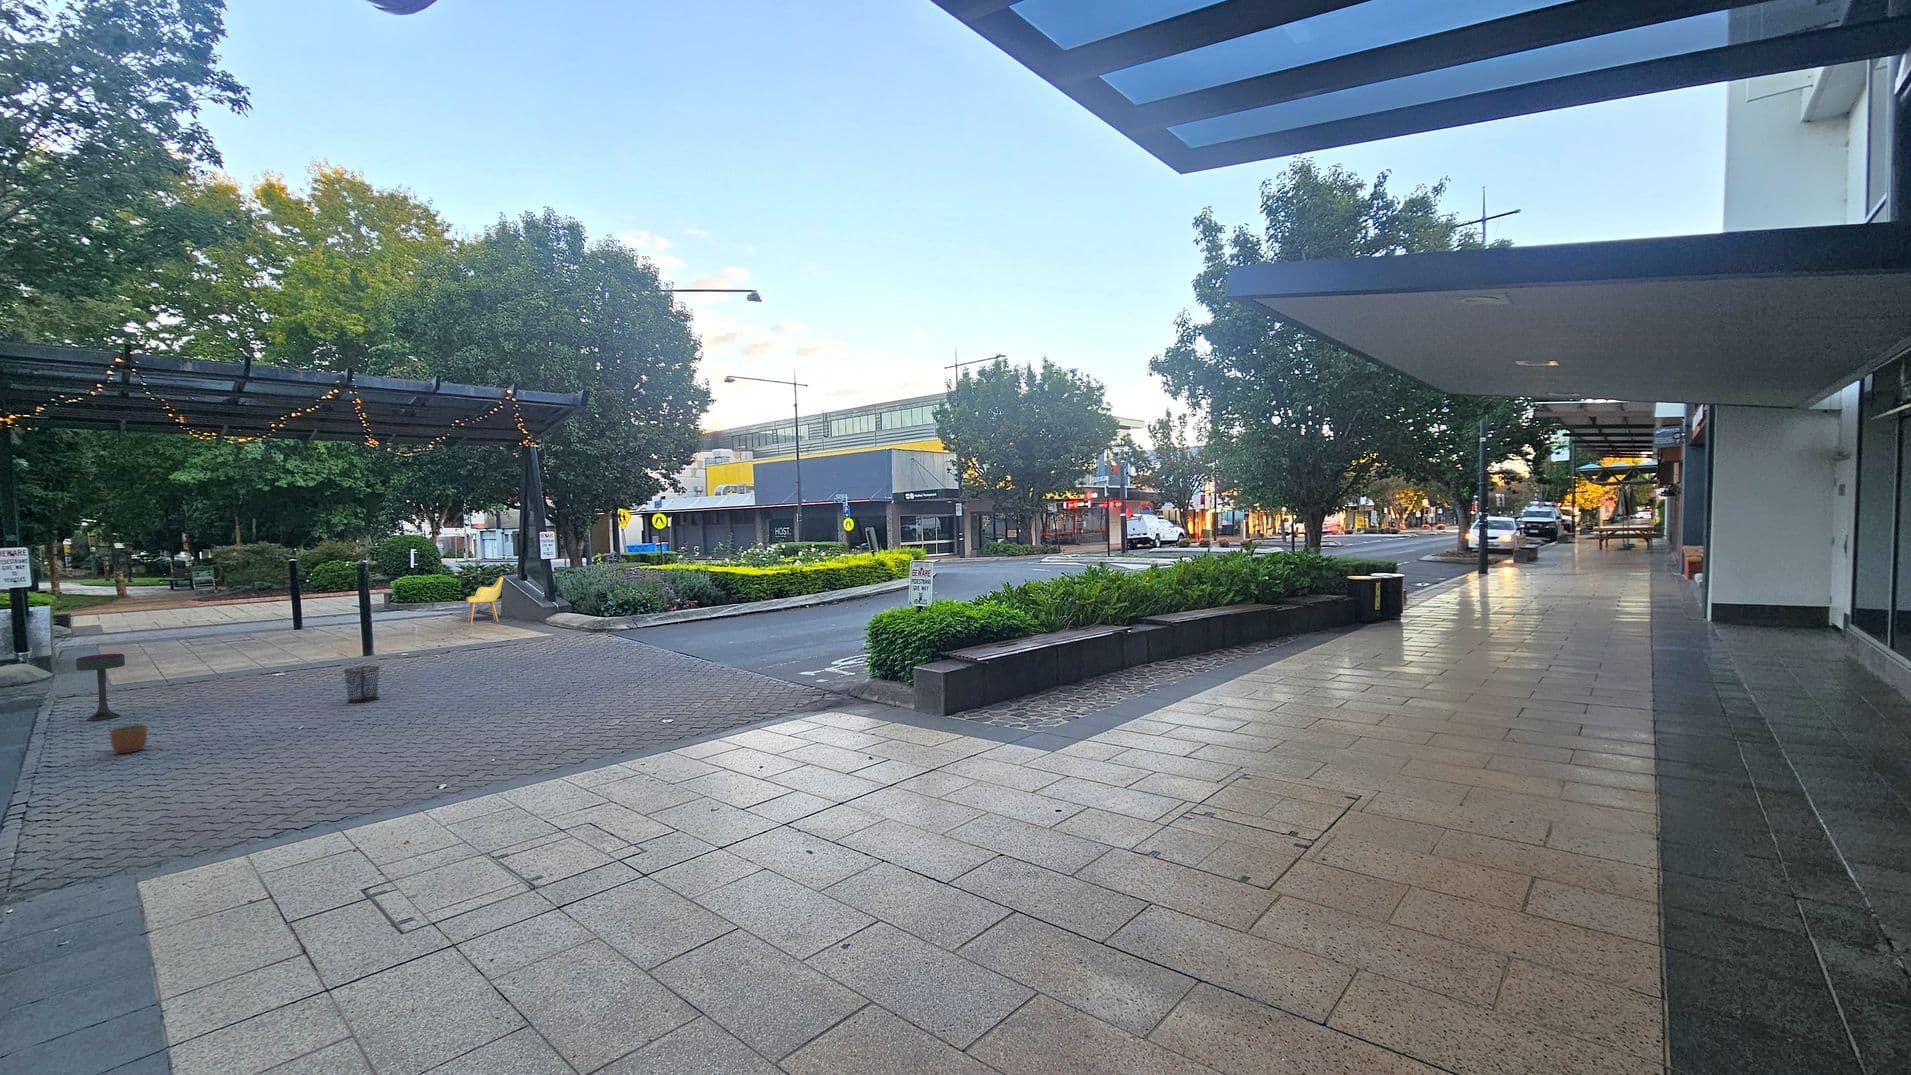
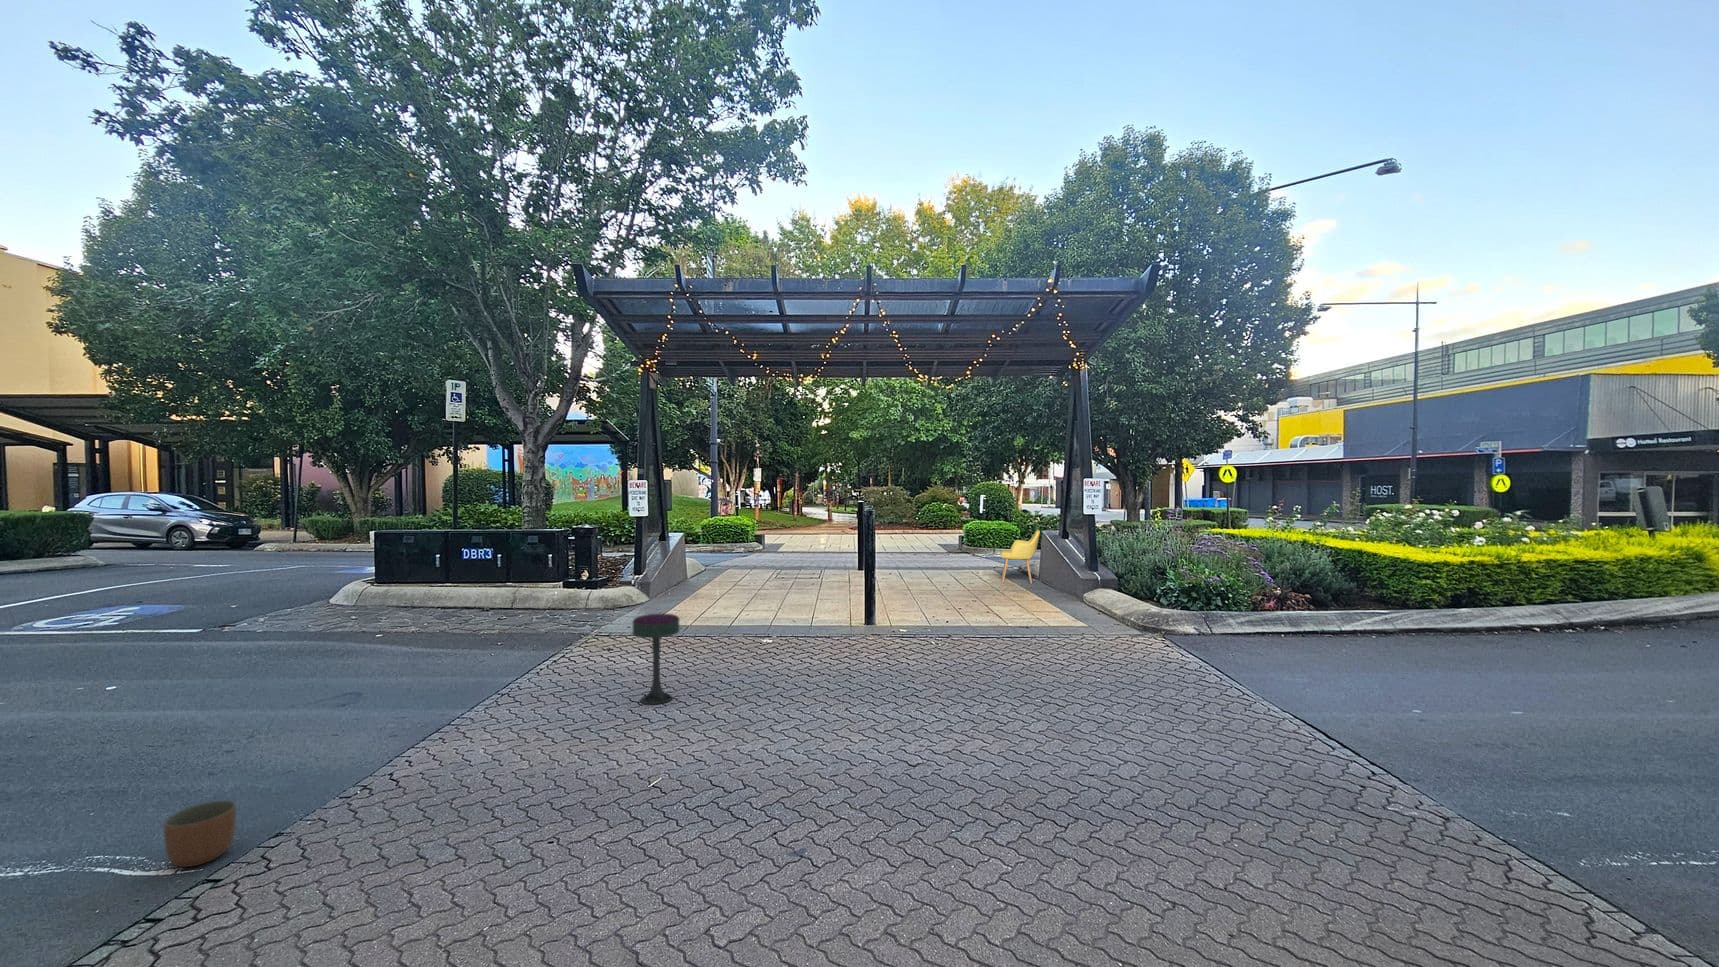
bar stool: present [76,654,125,721] -> present [633,614,679,704]
waste bin: present [344,666,379,703] -> none [652,703,710,783]

